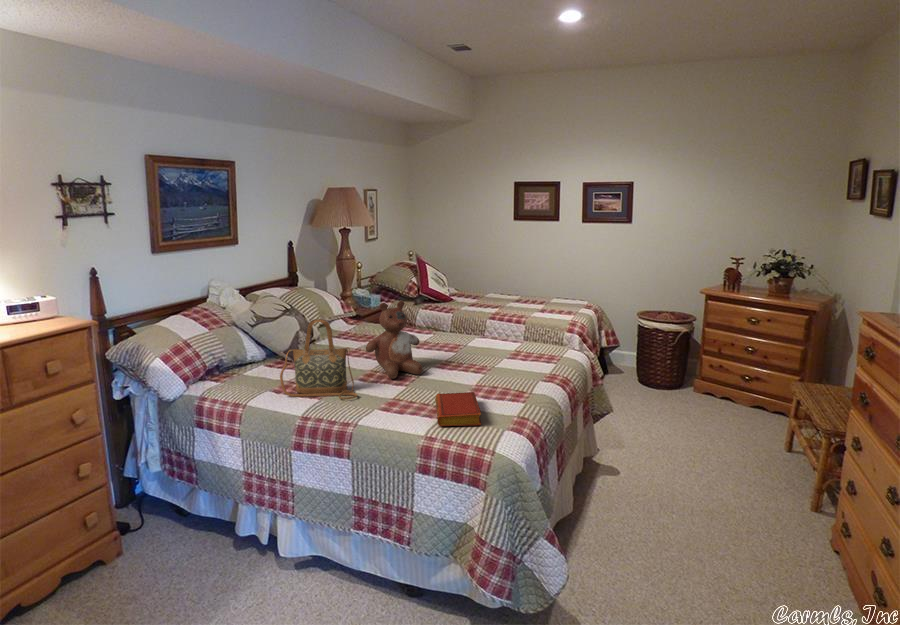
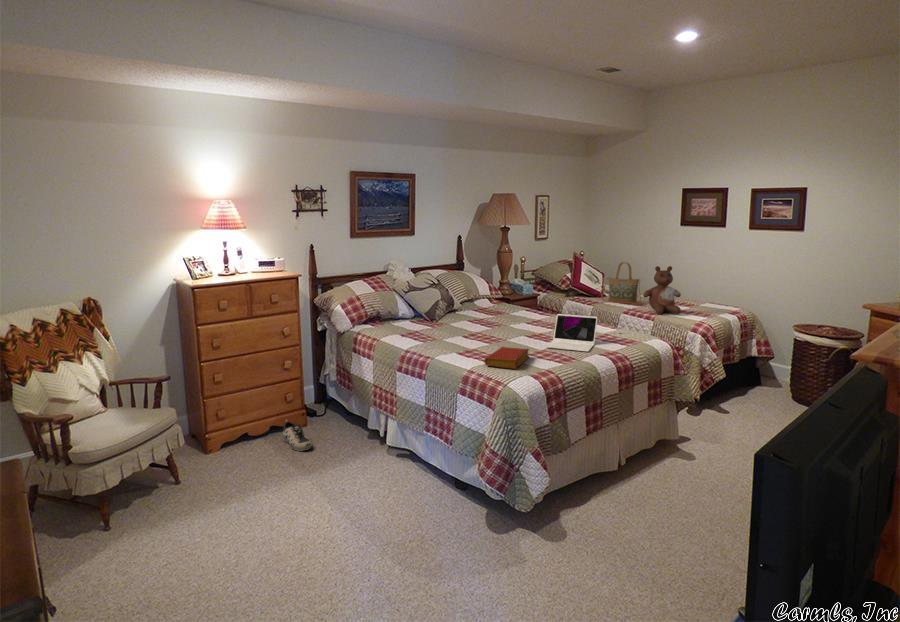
stuffed bear: present [366,301,423,379] -> present [643,266,681,314]
handbag: present [280,319,357,399] -> present [601,262,642,305]
laptop: none [473,337,529,383] -> present [546,314,597,352]
shoe: none [94,553,158,602] -> present [283,420,312,451]

